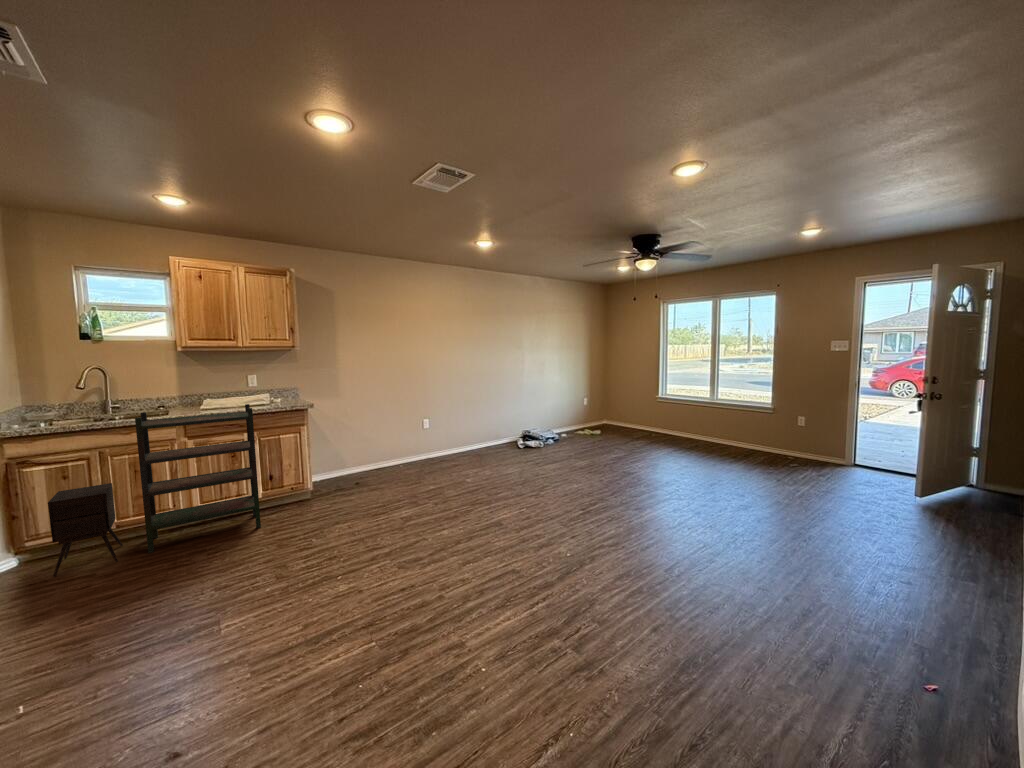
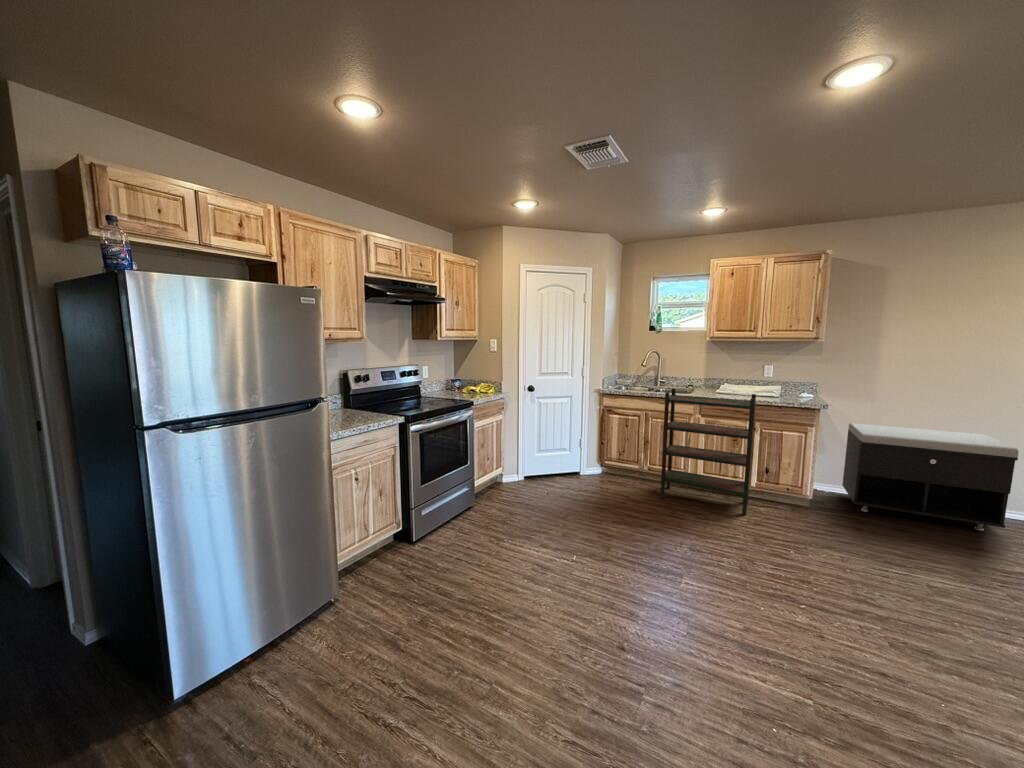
storage bench: none [327,409,421,485] -> present [842,423,1018,531]
side table: present [48,483,123,577] -> none [611,434,649,495]

